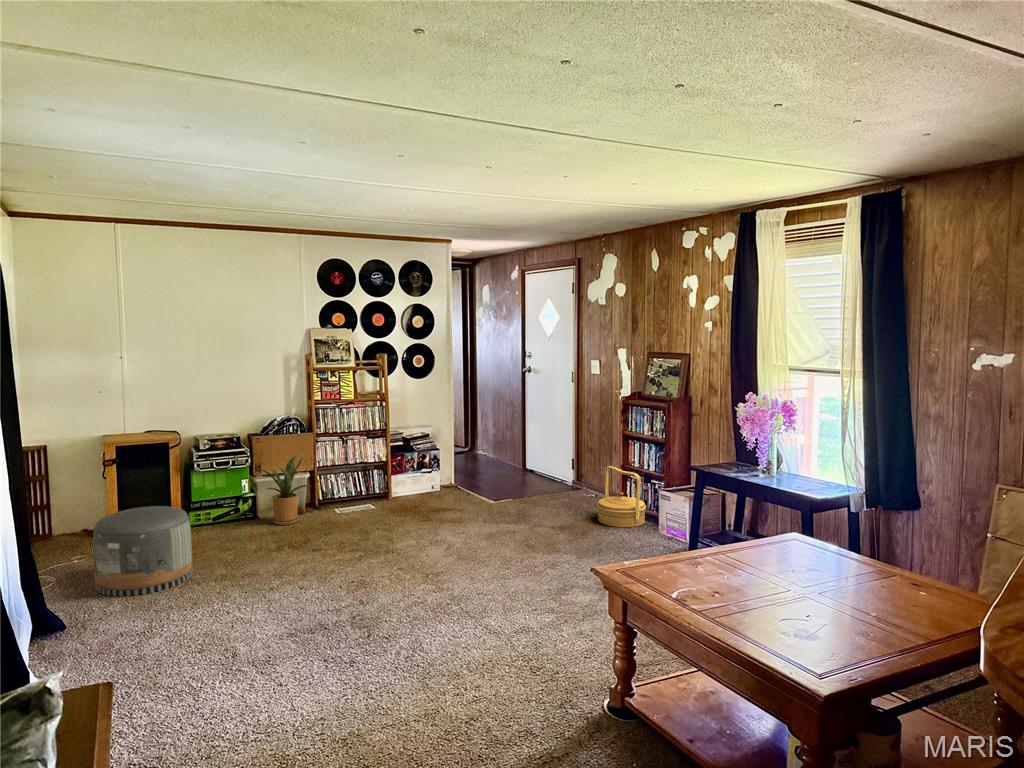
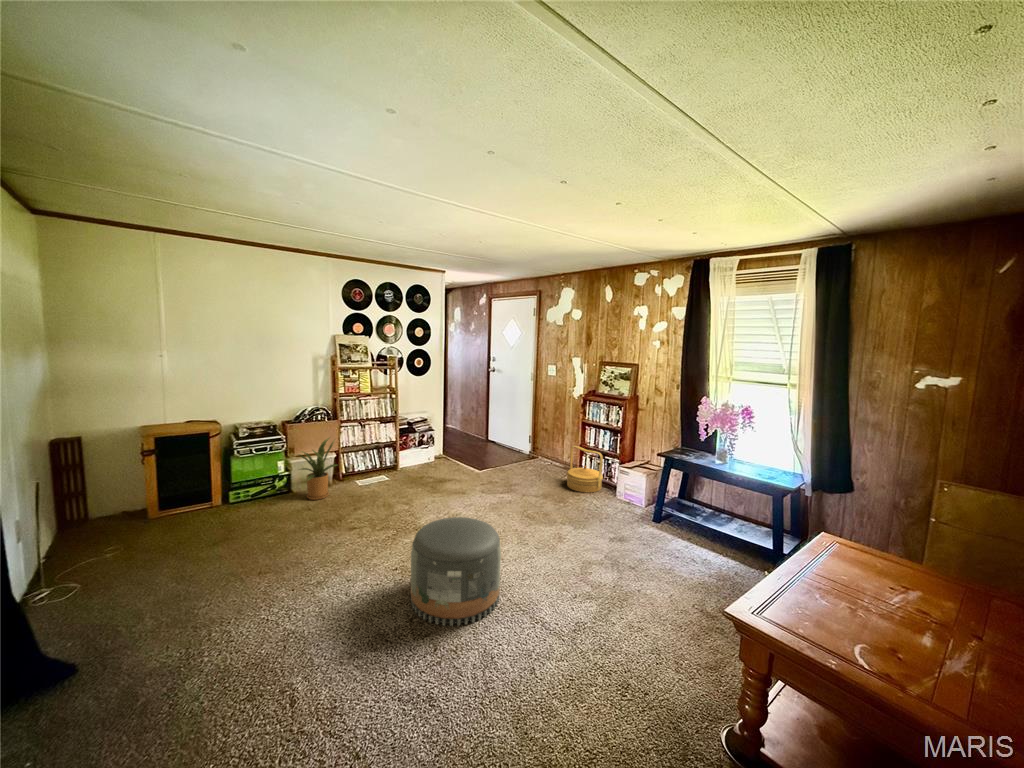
pouf: present [93,506,193,596] -> present [411,517,501,626]

